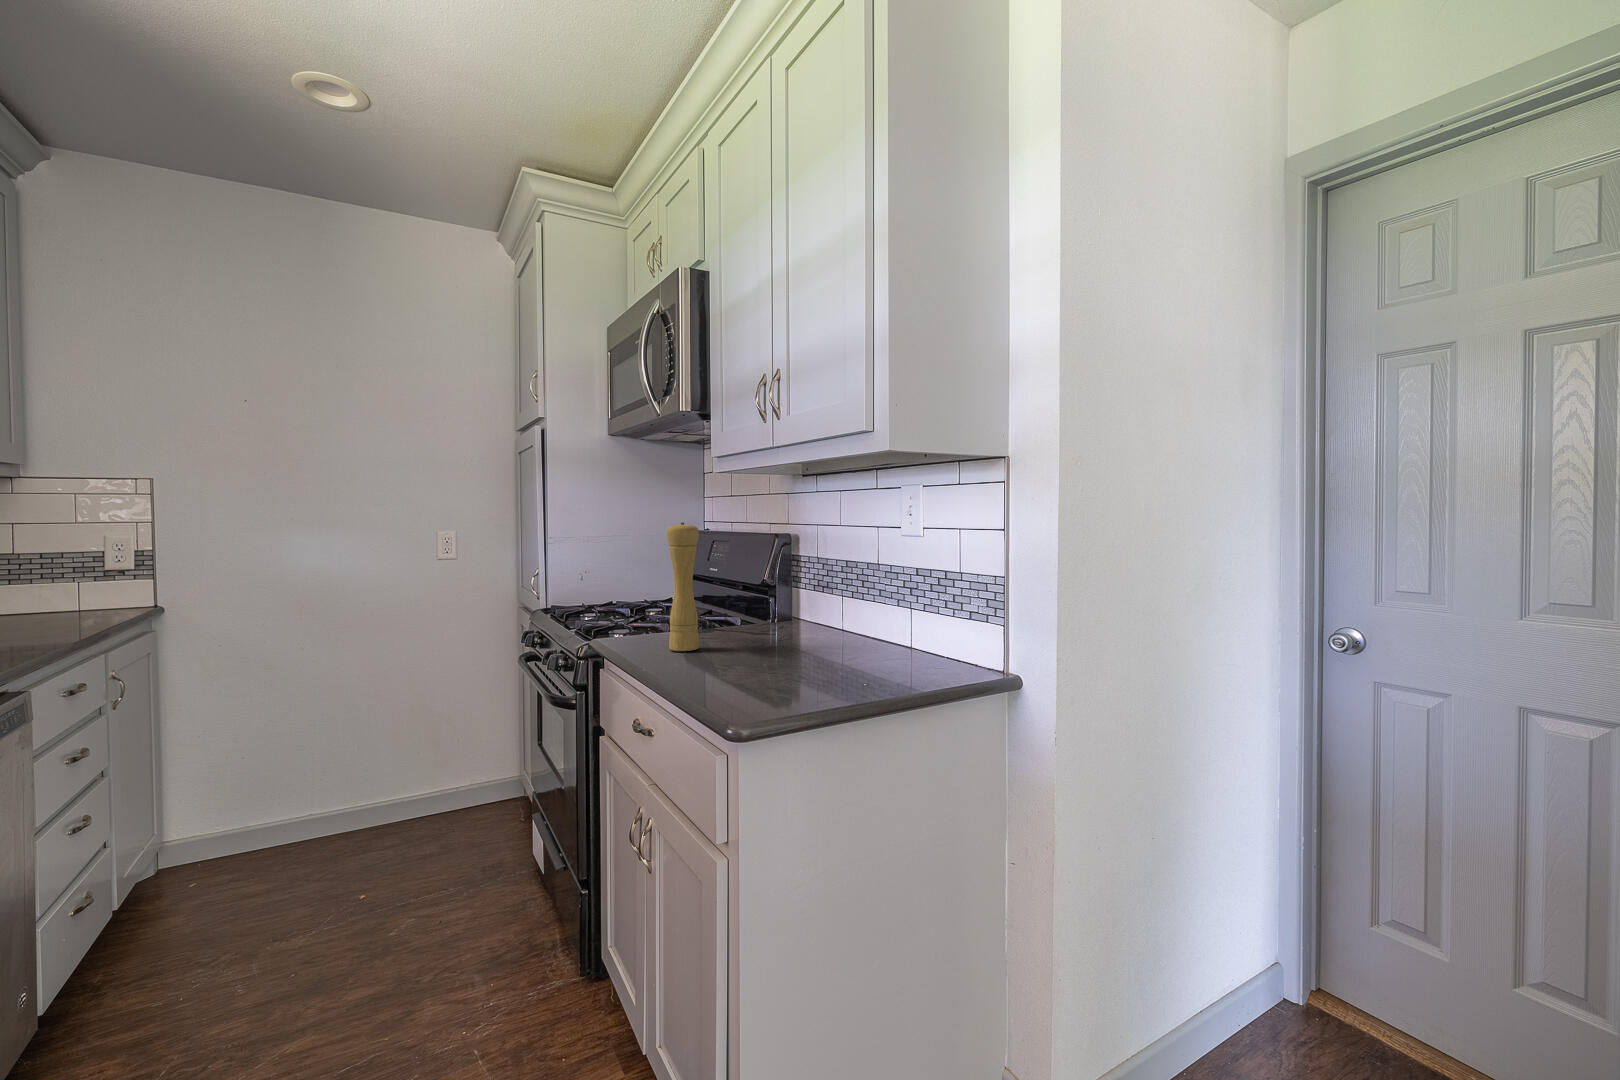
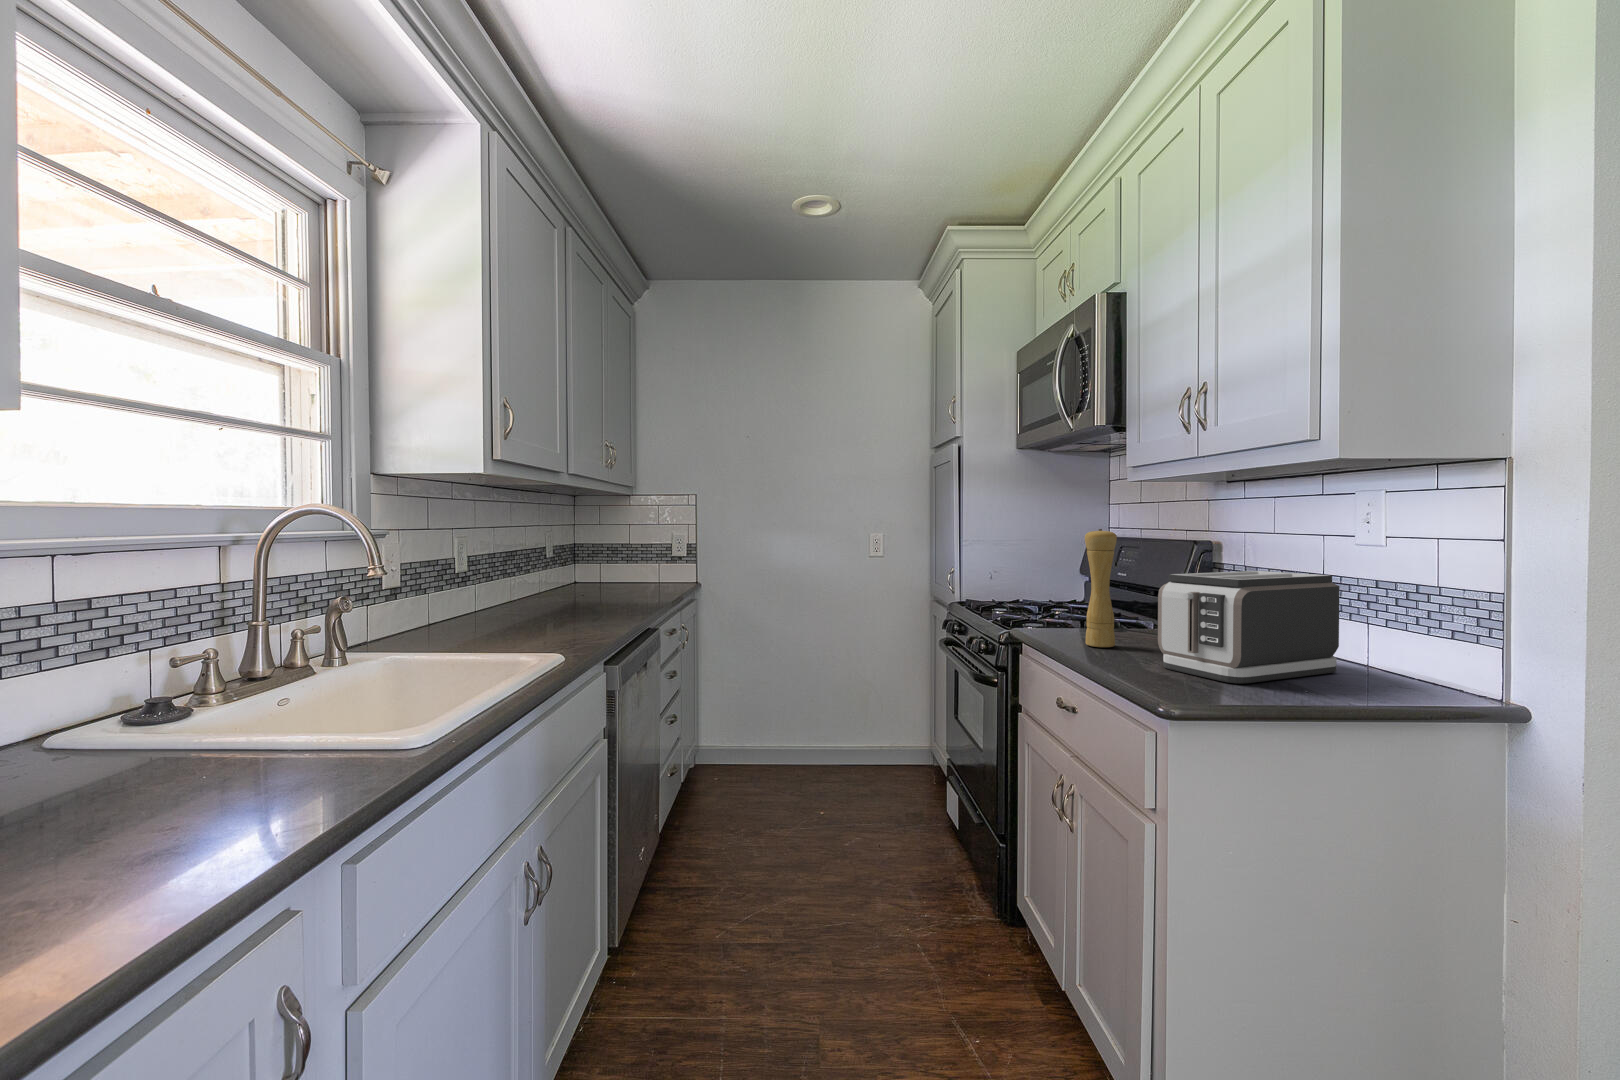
toaster: none [735,563,890,678] -> present [1158,571,1340,684]

